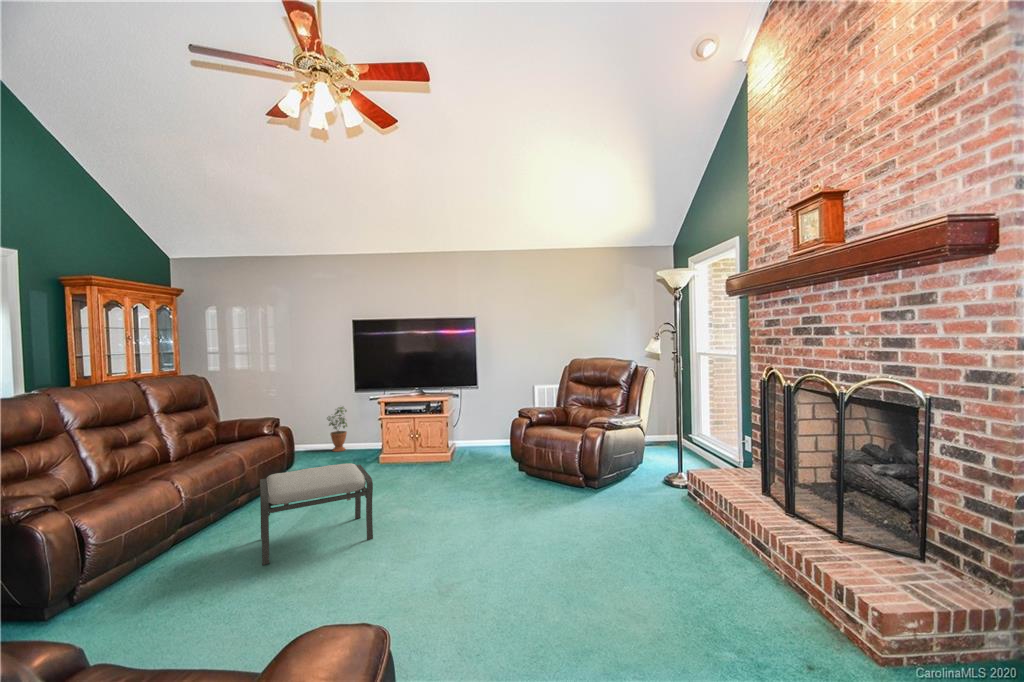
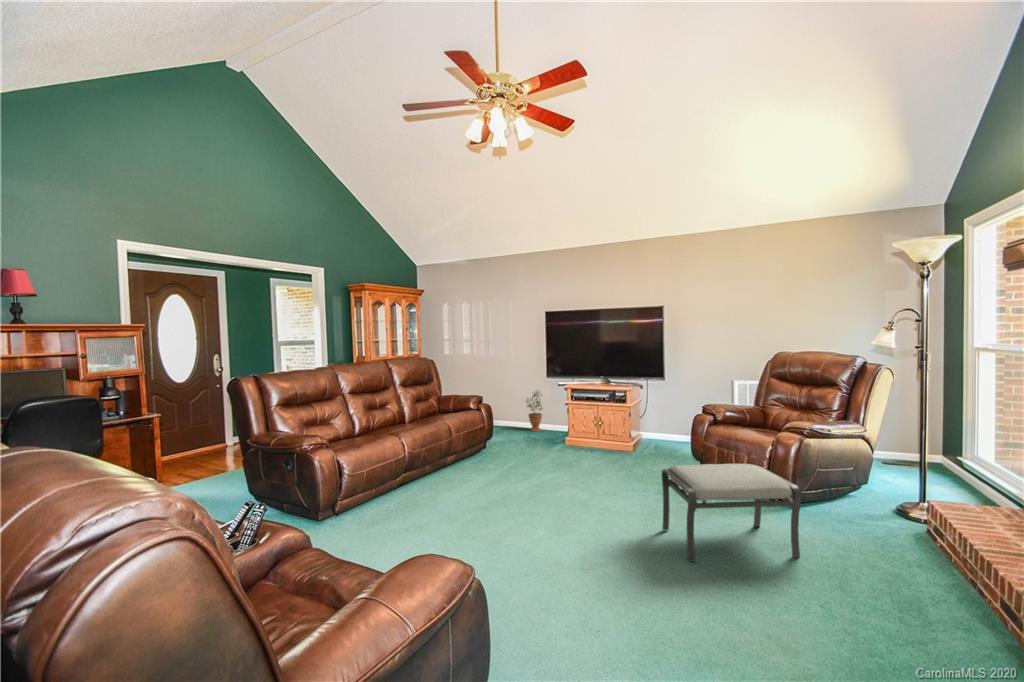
ottoman: present [260,464,373,565] -> present [662,464,802,561]

